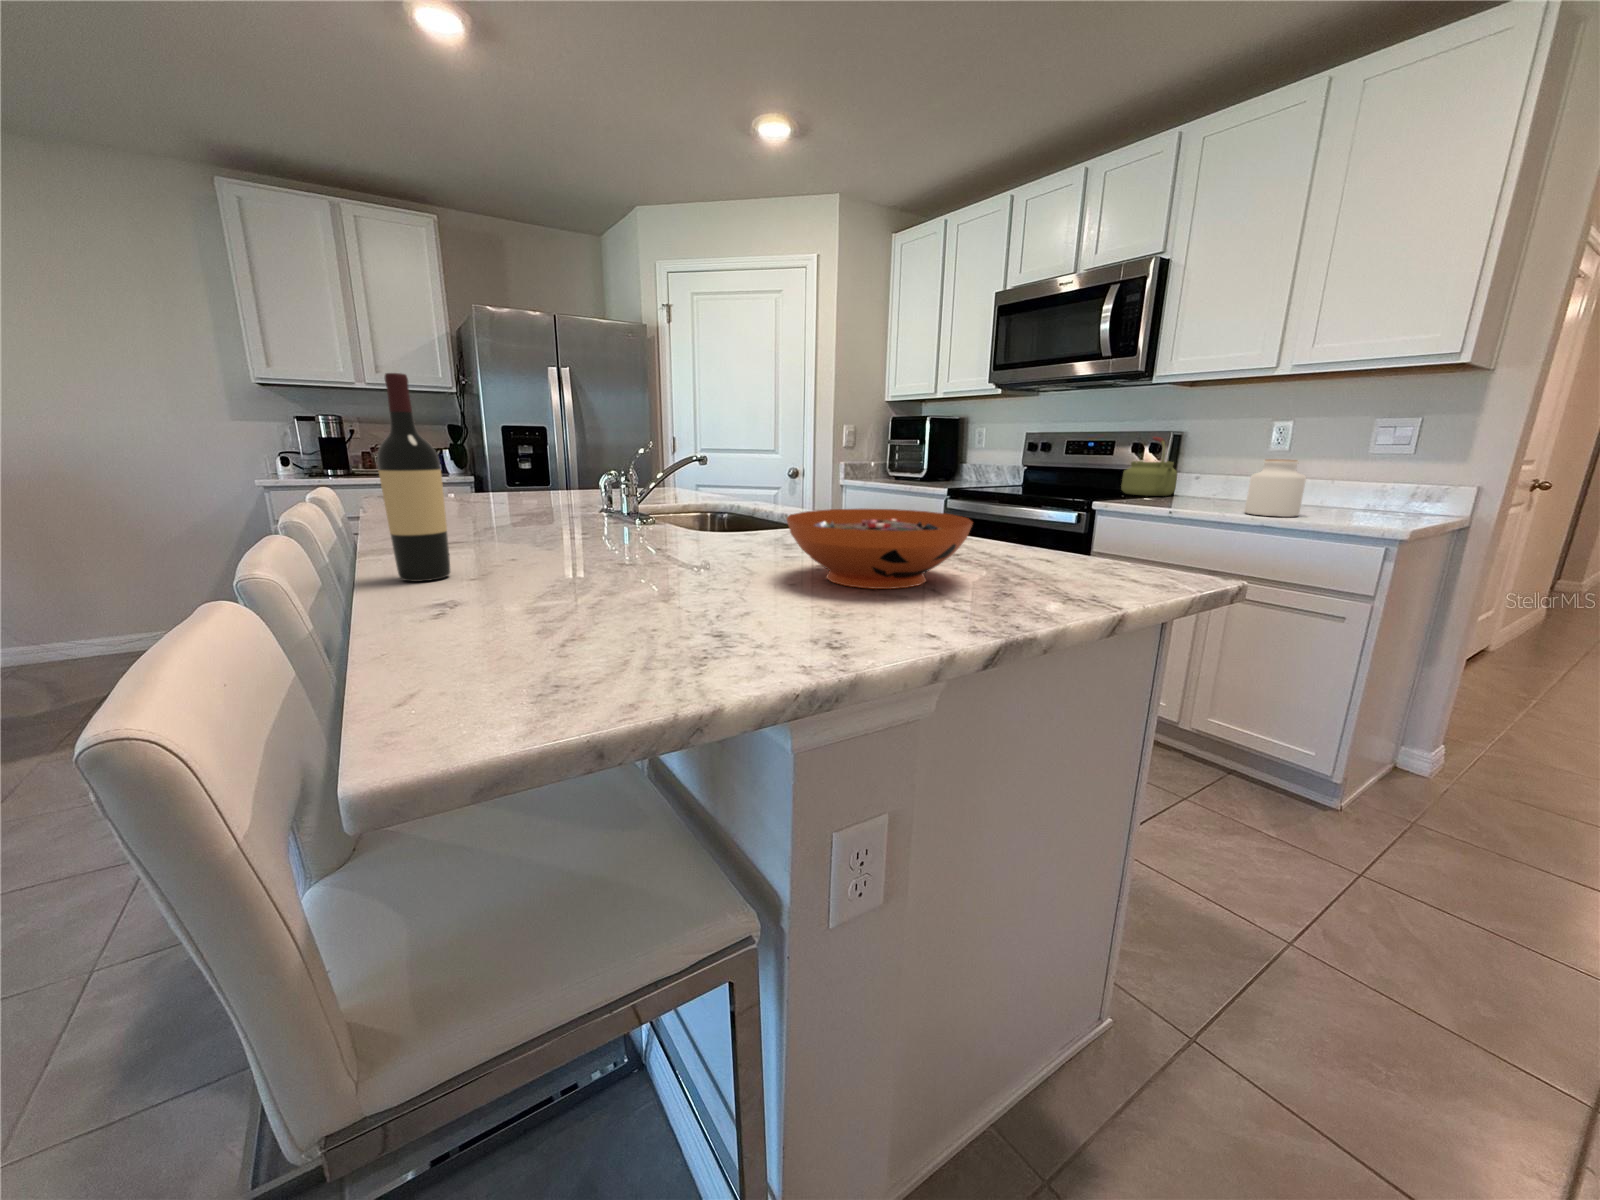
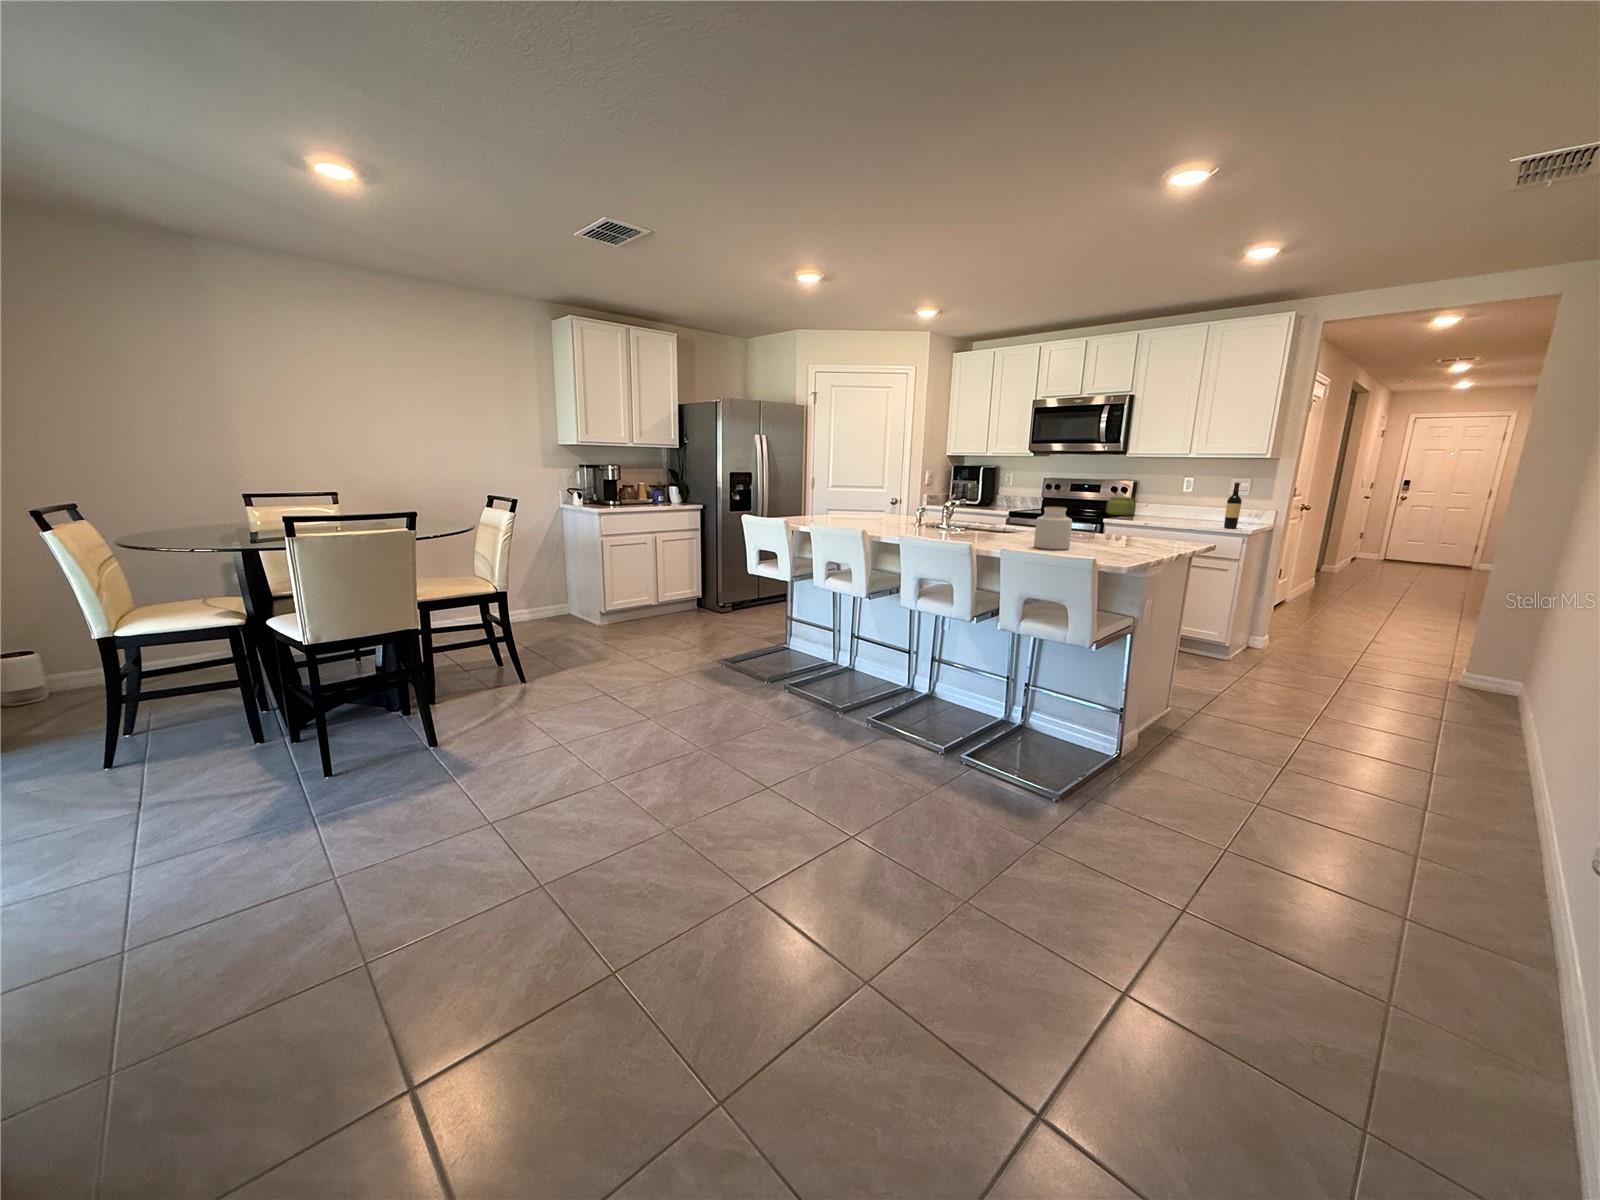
wine bottle: present [377,373,450,581] -> present [1224,483,1242,528]
jar: present [1245,459,1306,517] -> present [1034,507,1072,550]
decorative bowl: present [787,509,973,589] -> none [1083,521,1147,544]

